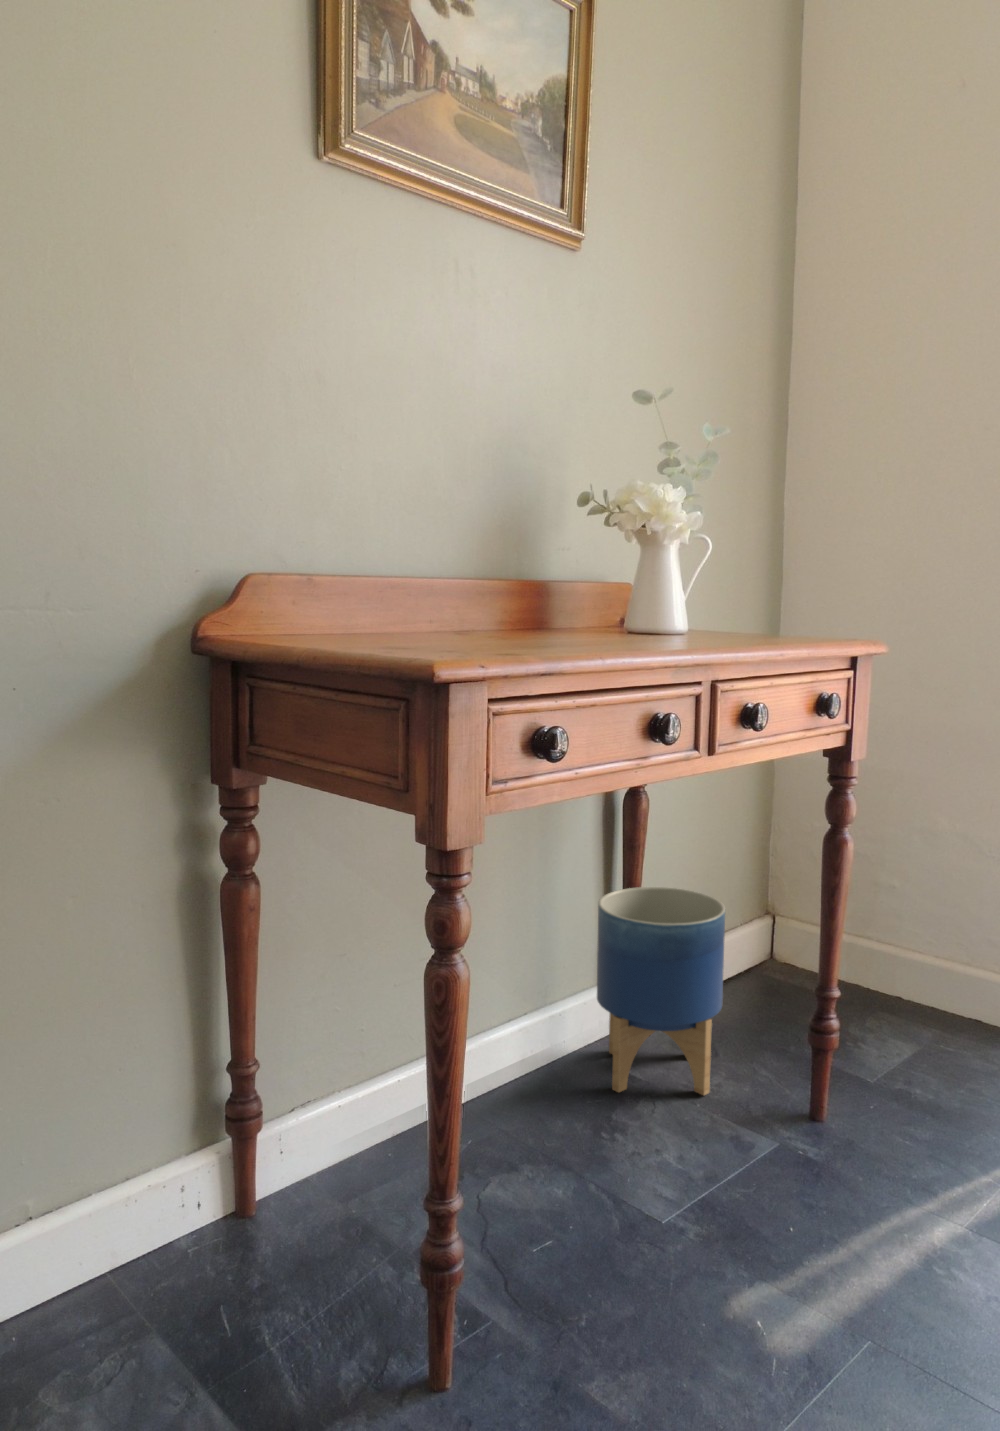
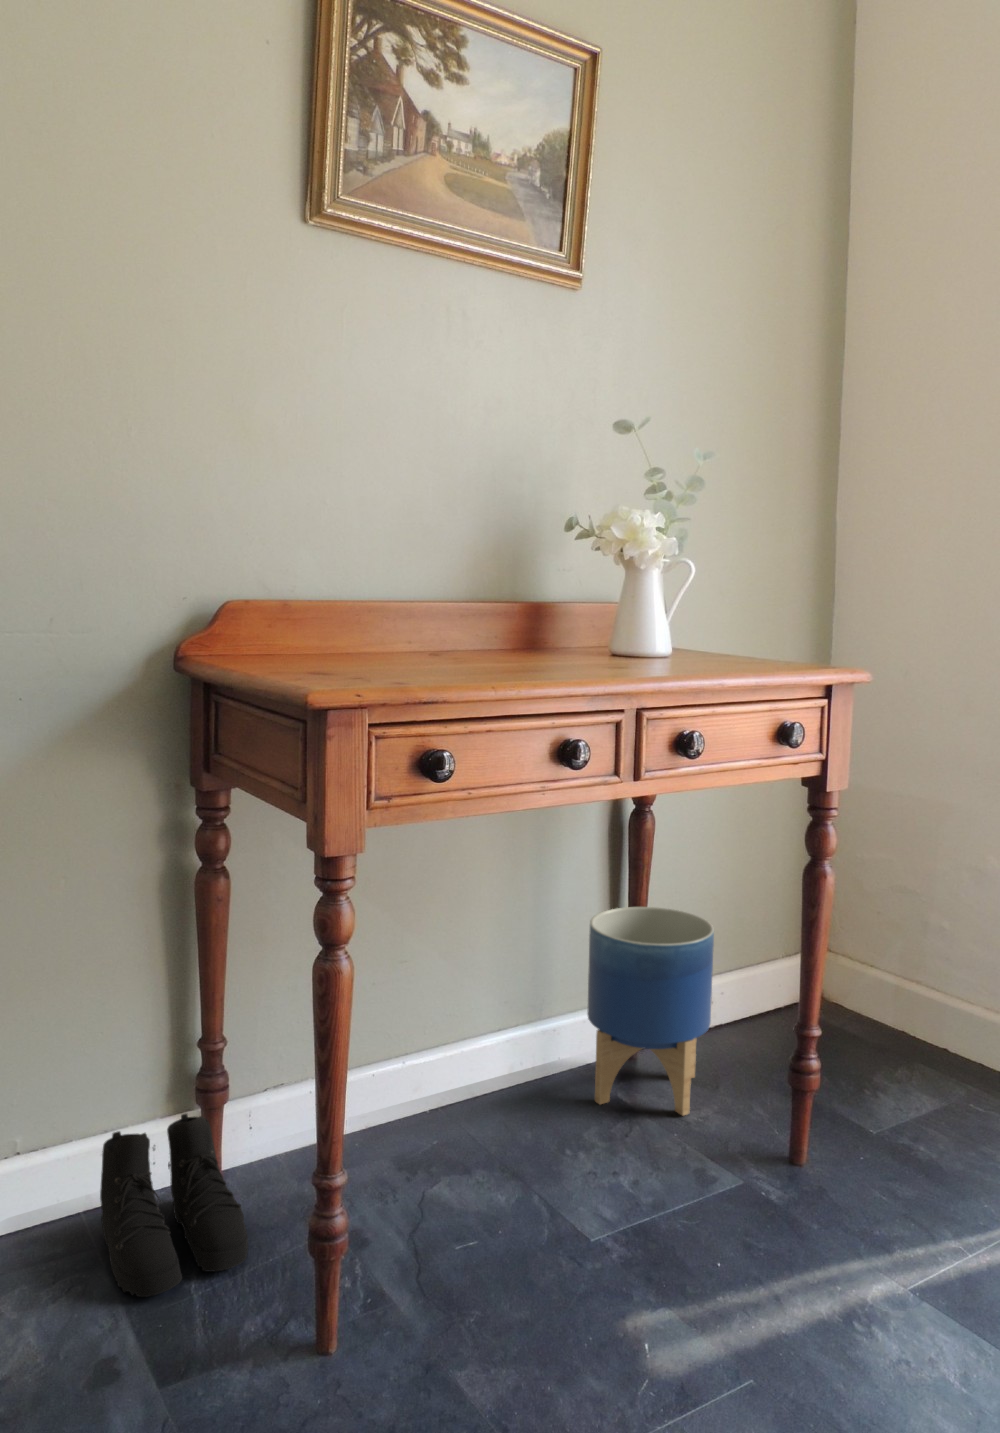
boots: none [142,1147,321,1358] -> present [100,1114,248,1297]

